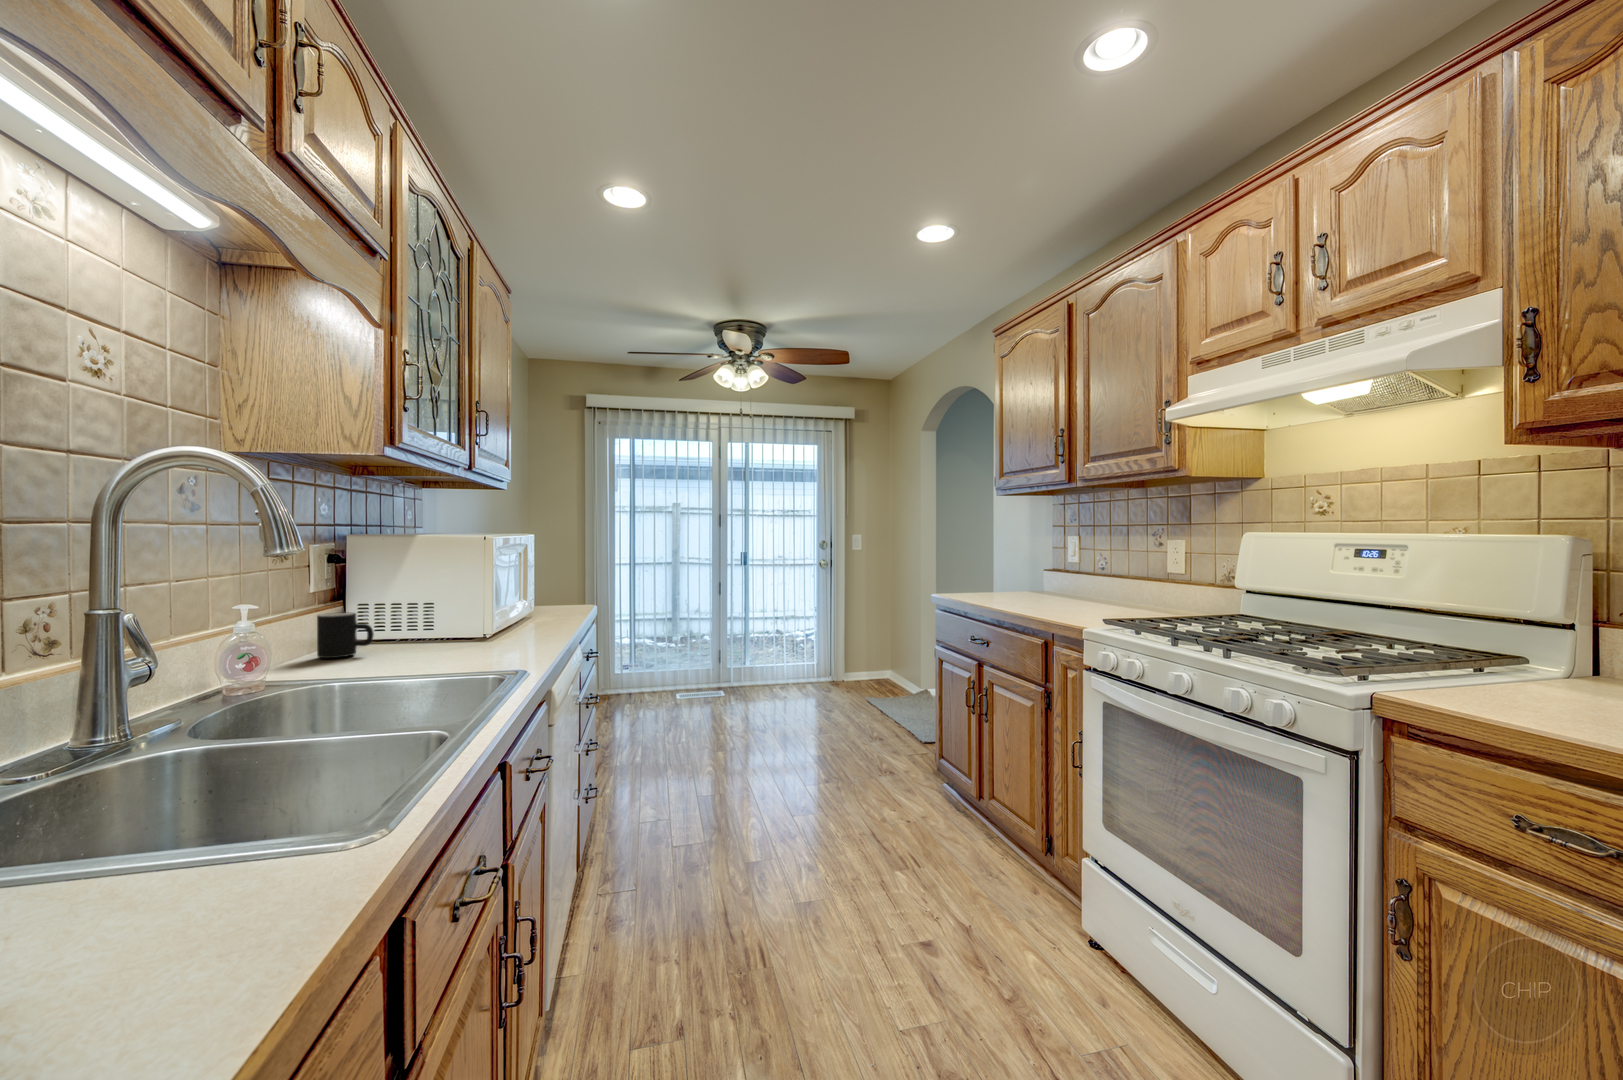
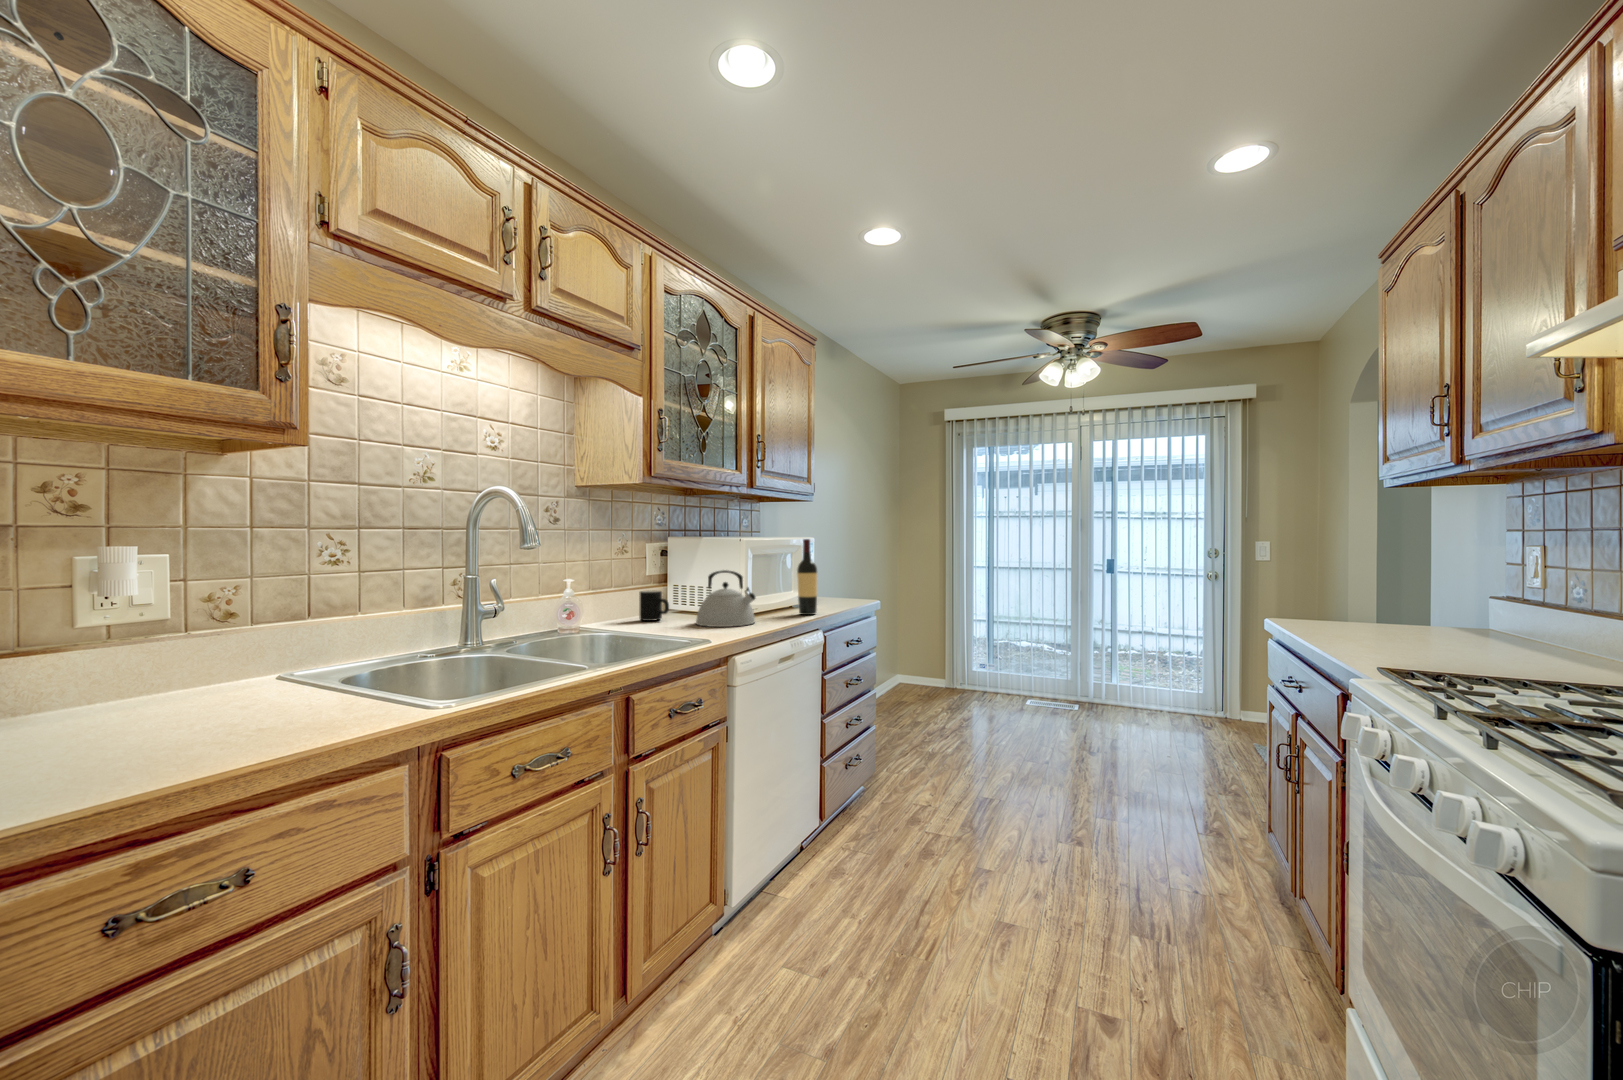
wine bottle: none [536,537,562,629] -> present [797,539,817,615]
kettle: none [429,580,521,656] -> present [696,570,755,627]

